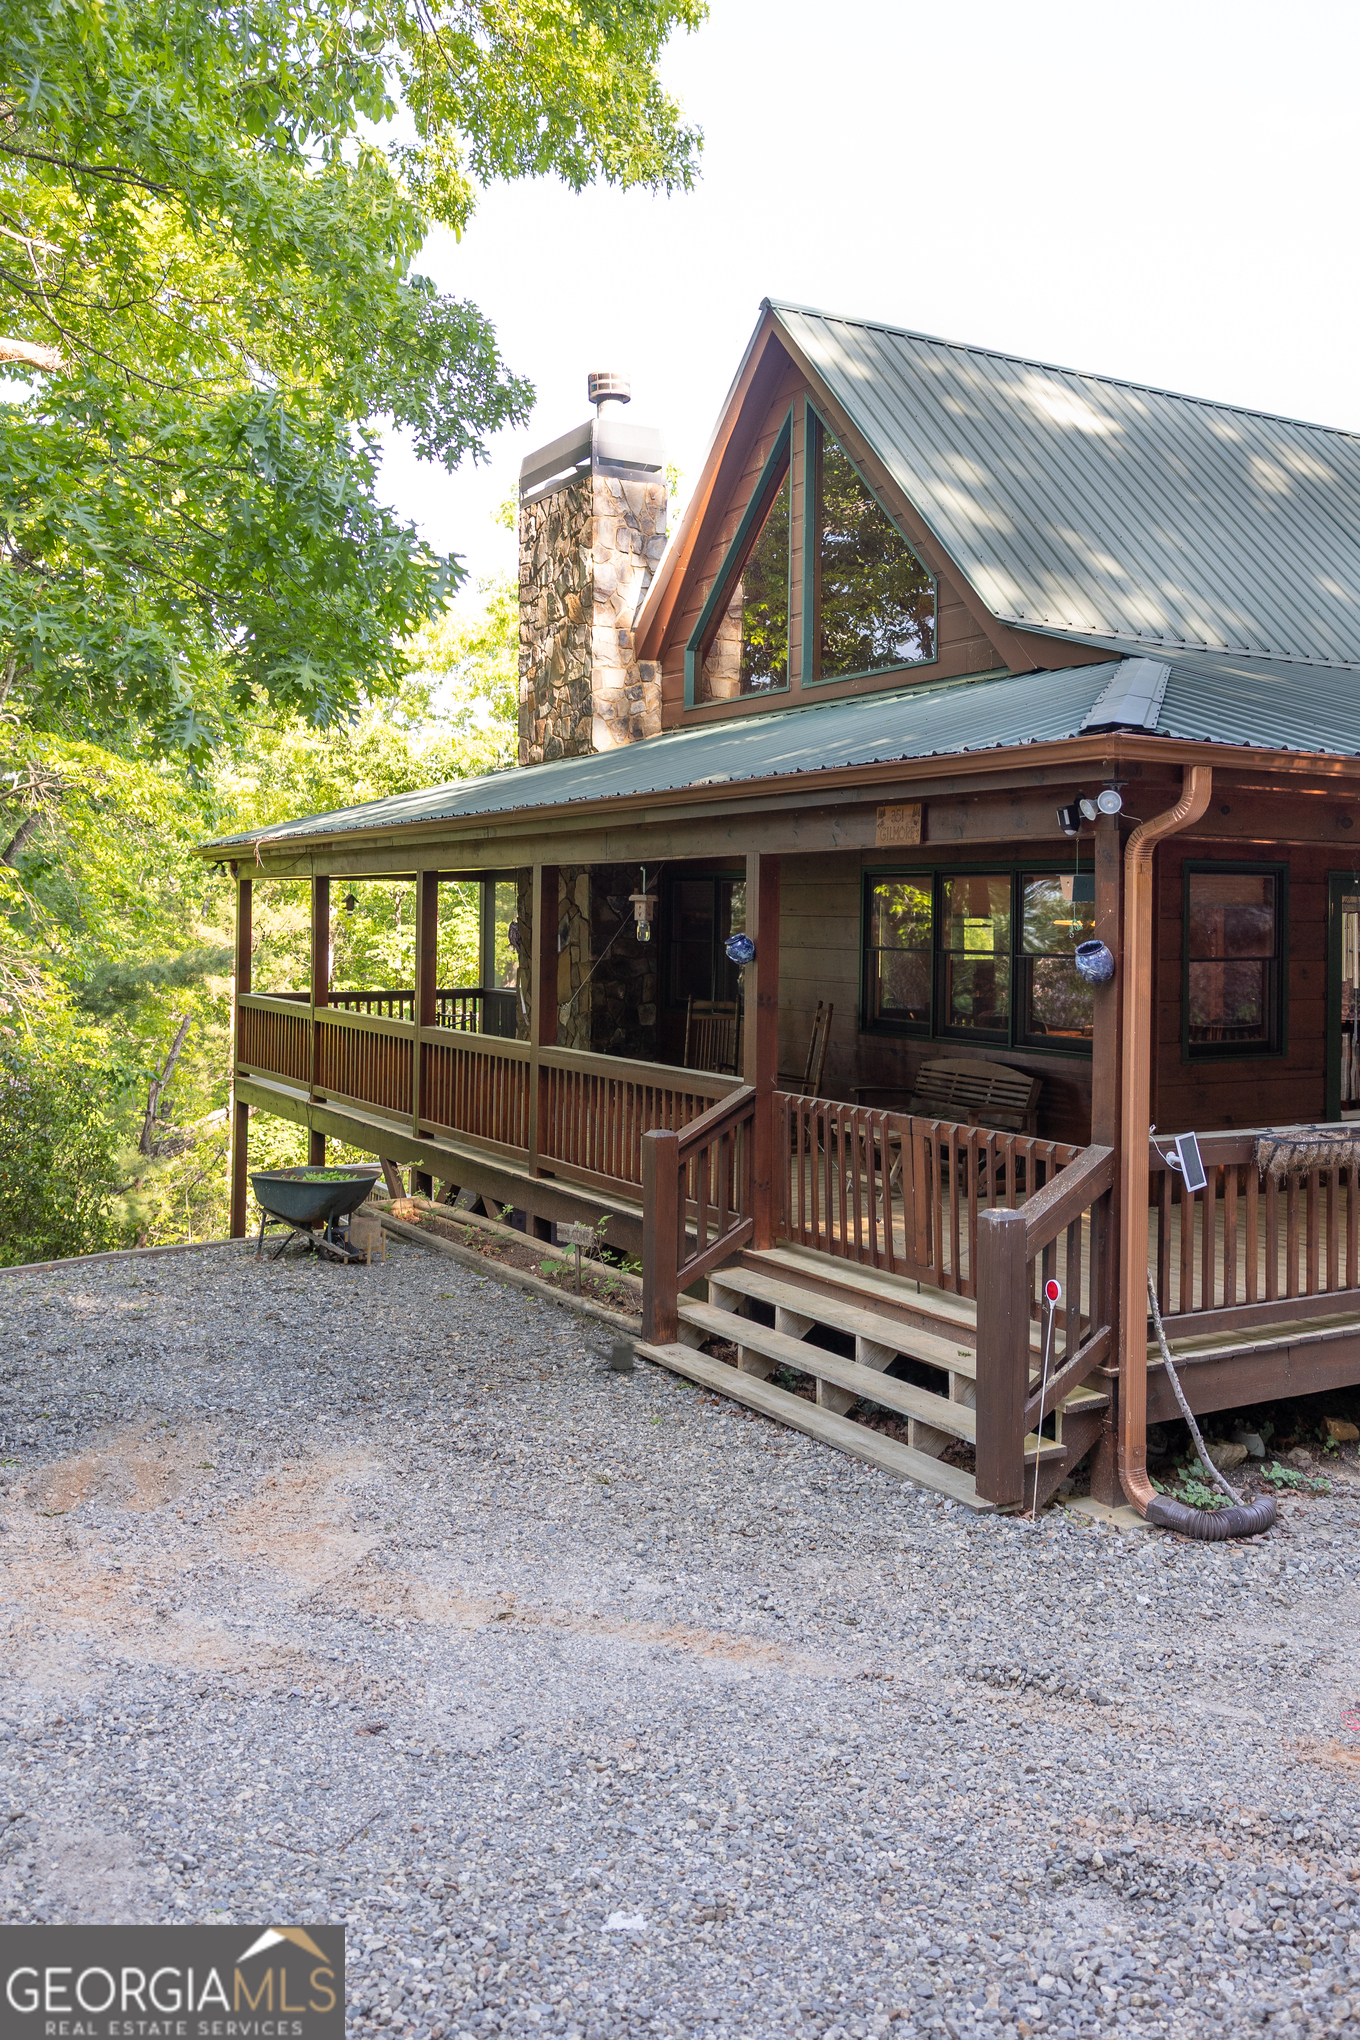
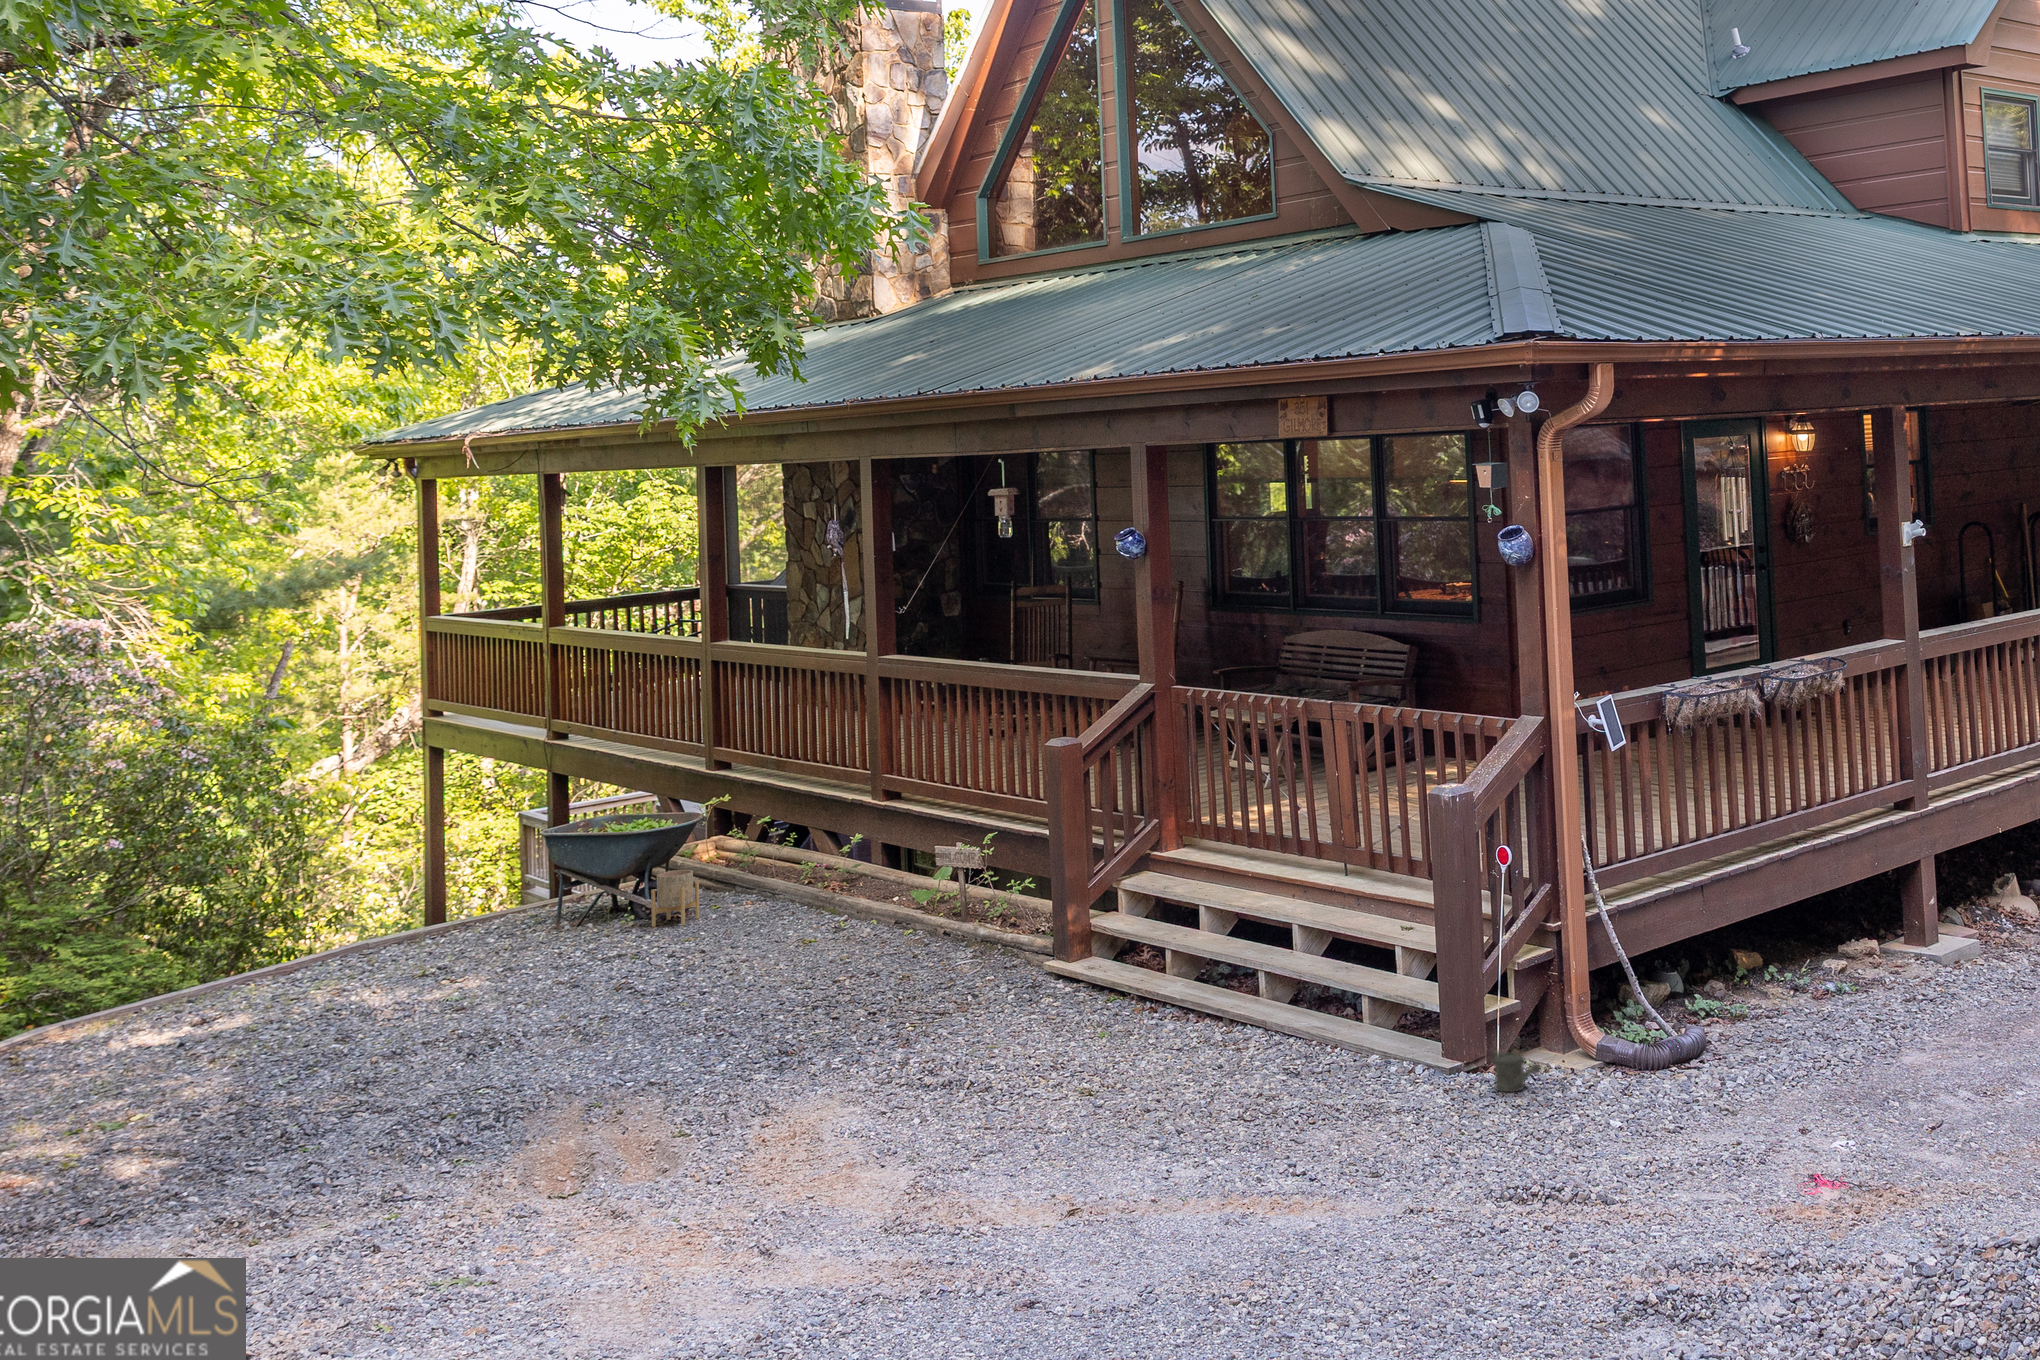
watering can: present [585,1341,645,1370] -> present [1491,1051,1540,1092]

